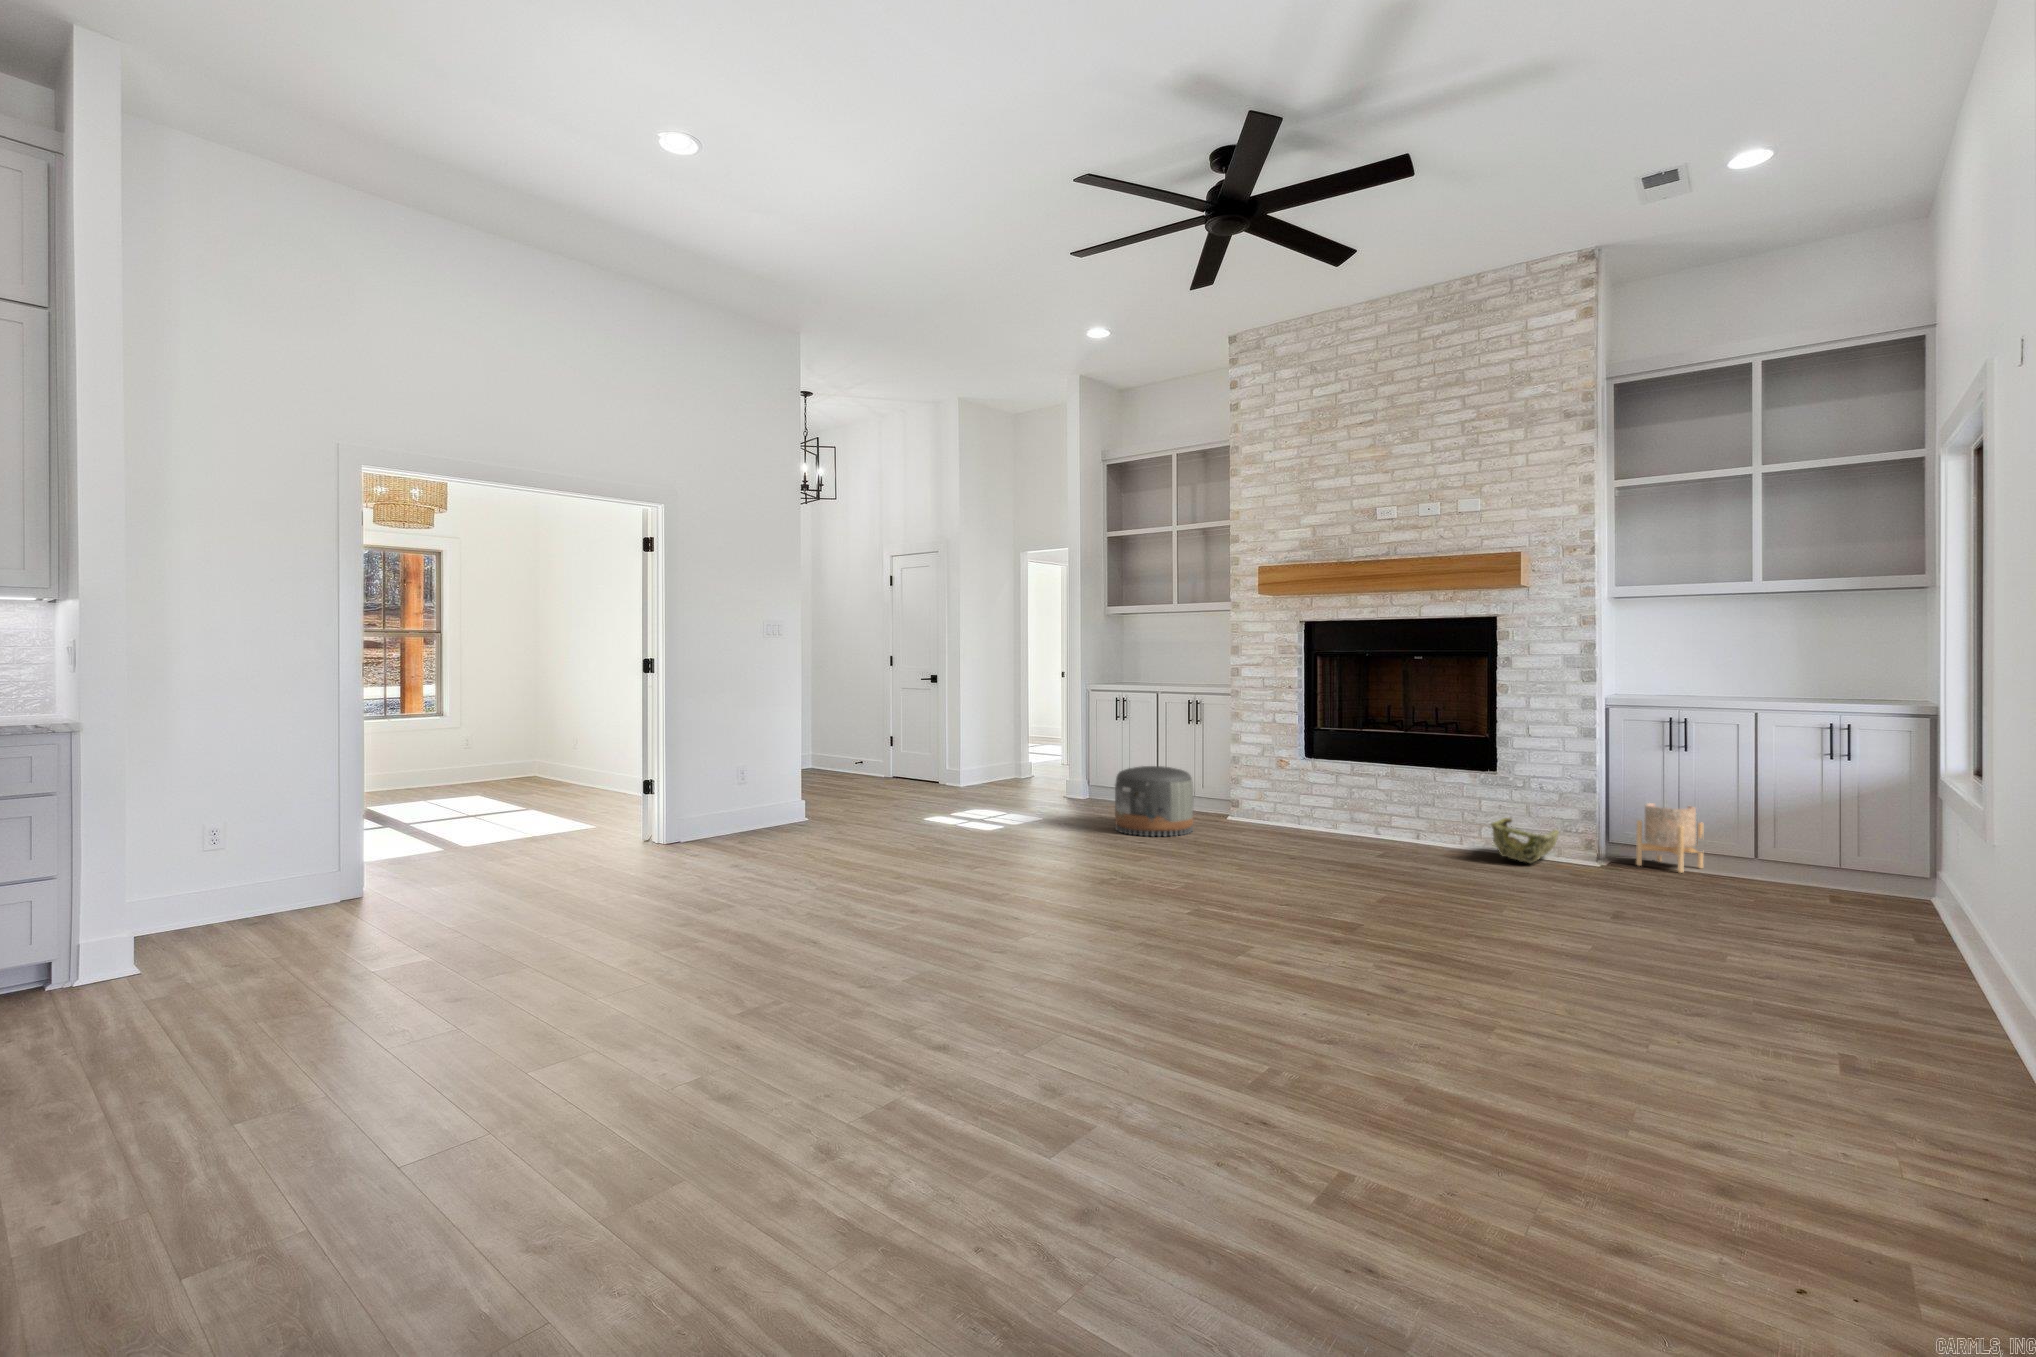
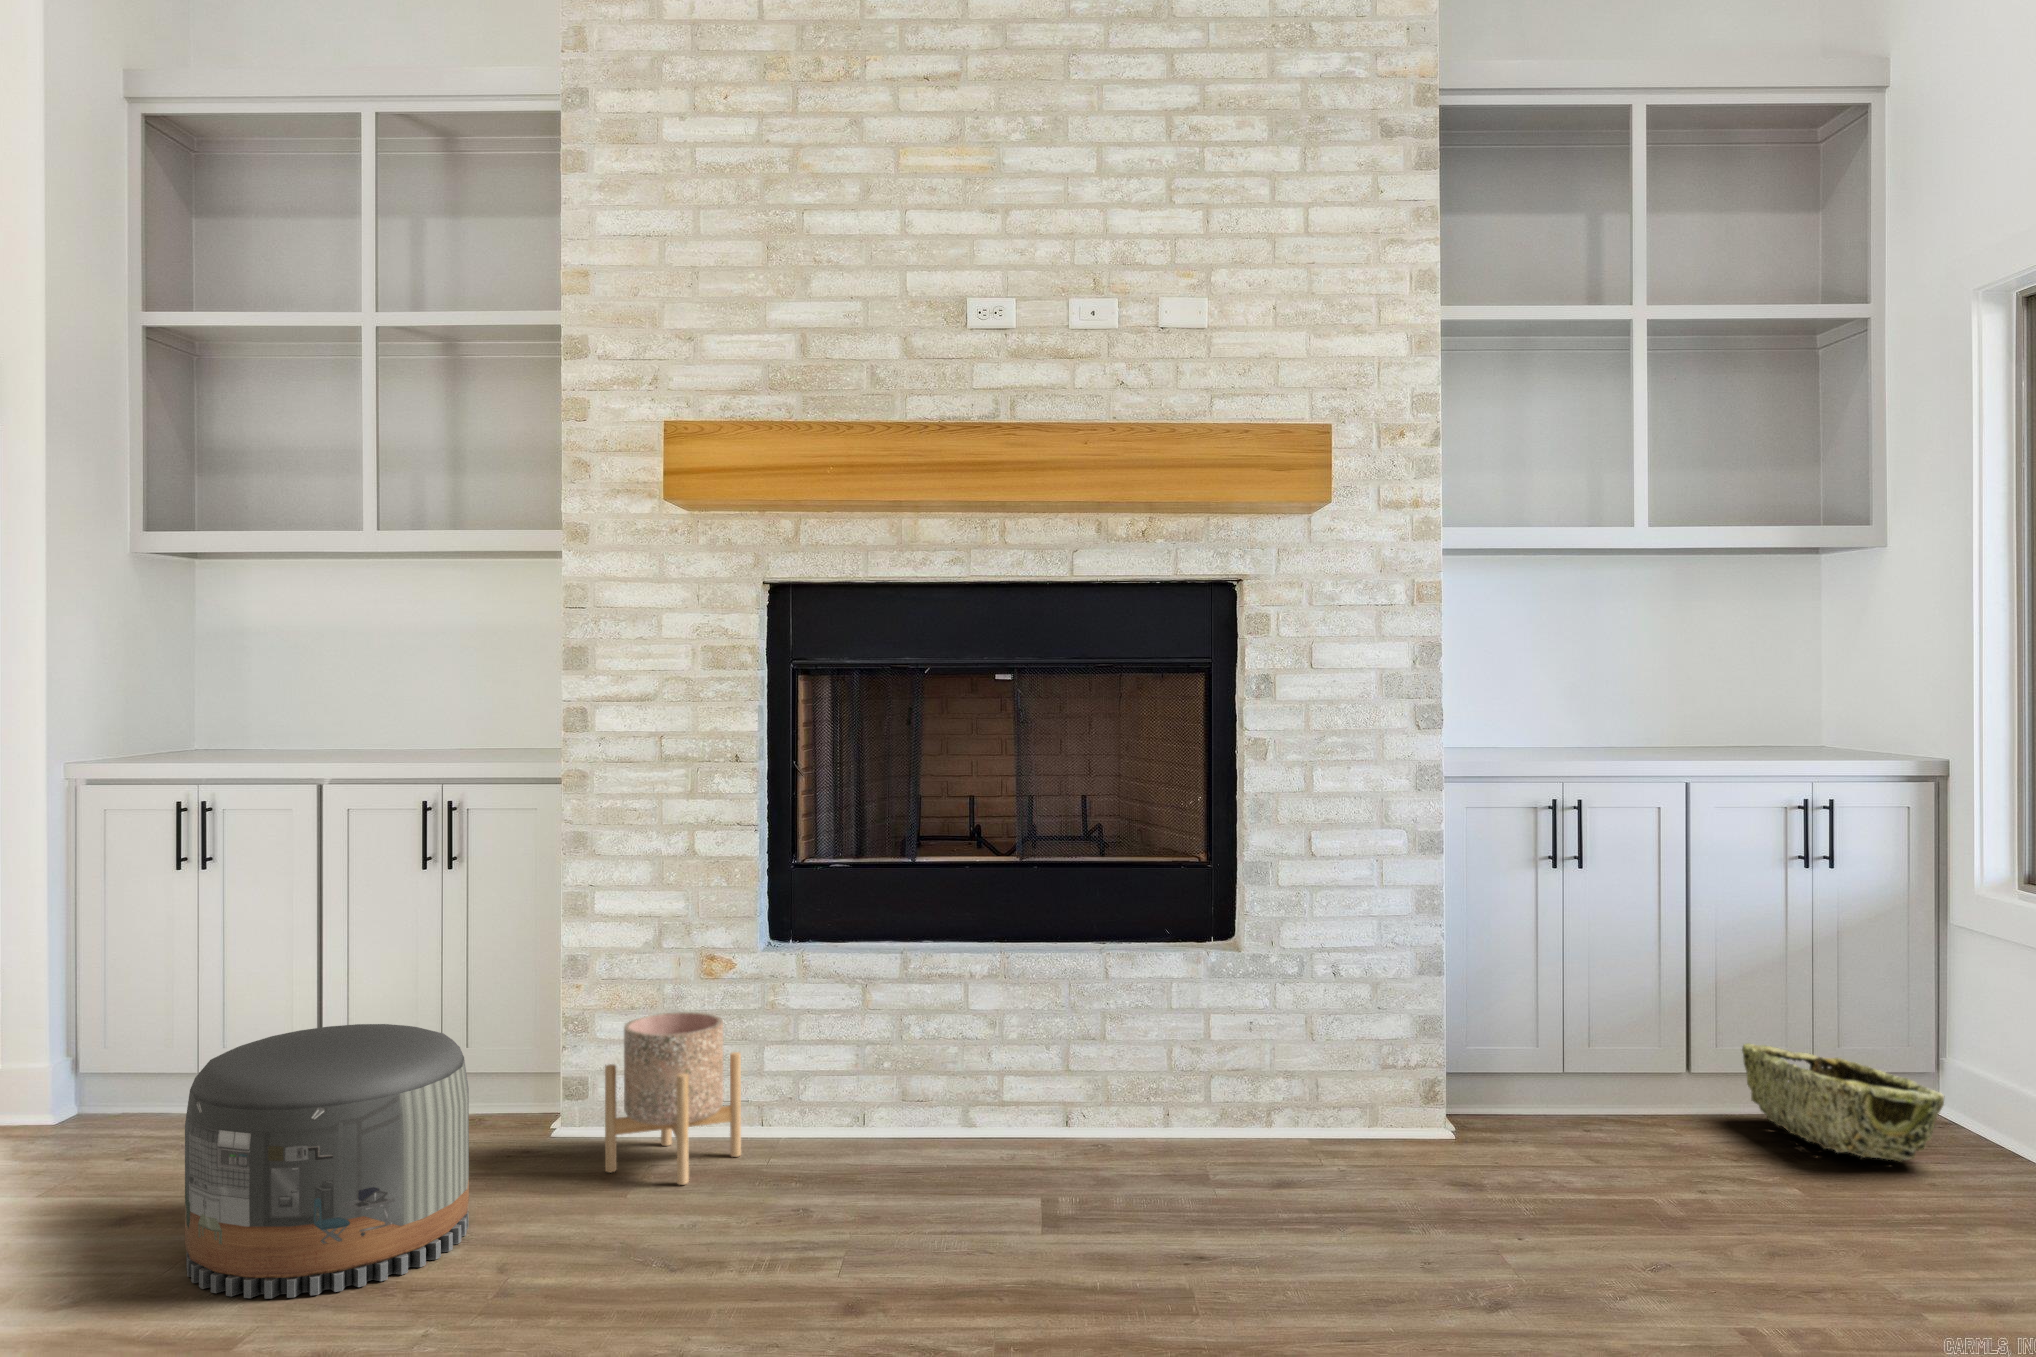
planter: present [1636,803,1703,873] -> present [605,1012,741,1185]
woven basket: present [1491,818,1559,863] -> present [1742,1043,1944,1162]

